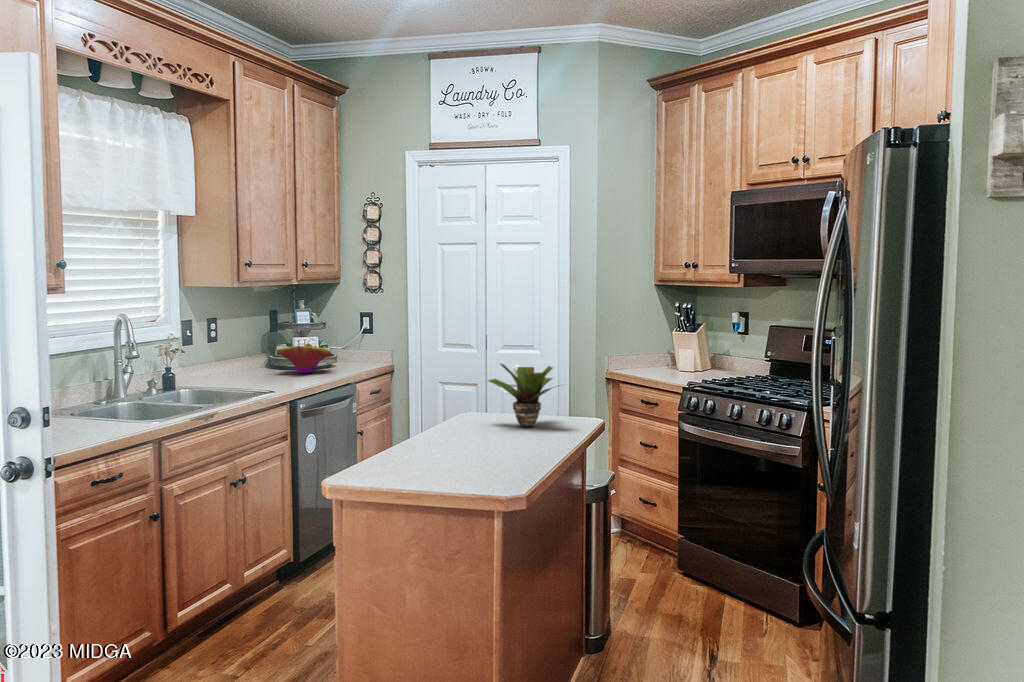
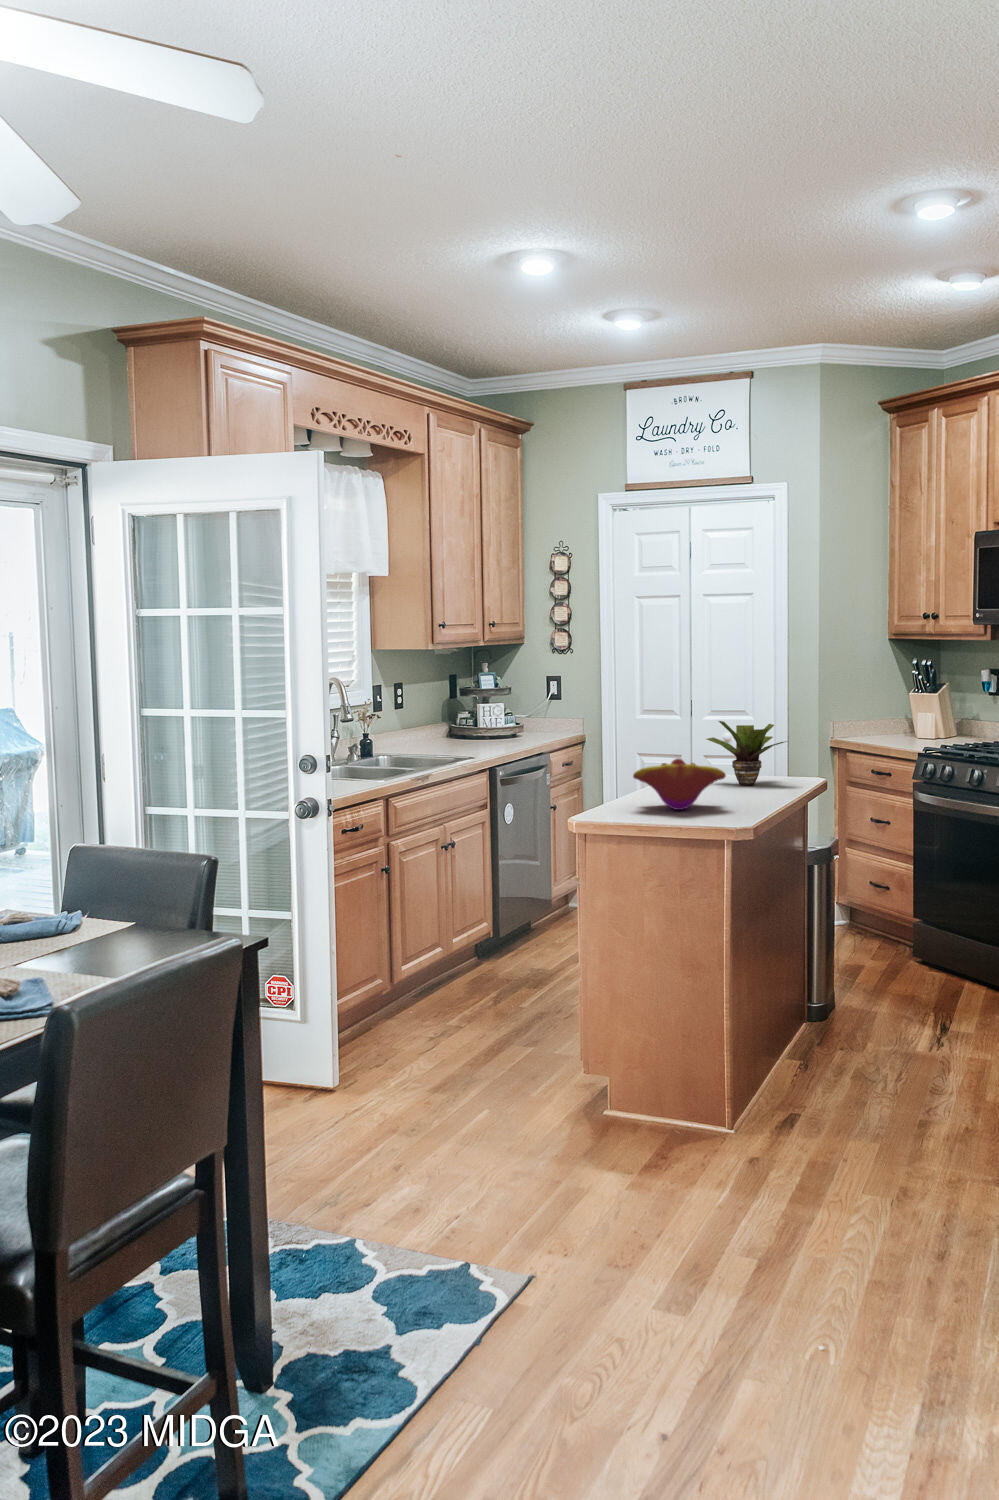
decorative bowl: present [277,343,332,373] -> present [633,759,726,810]

